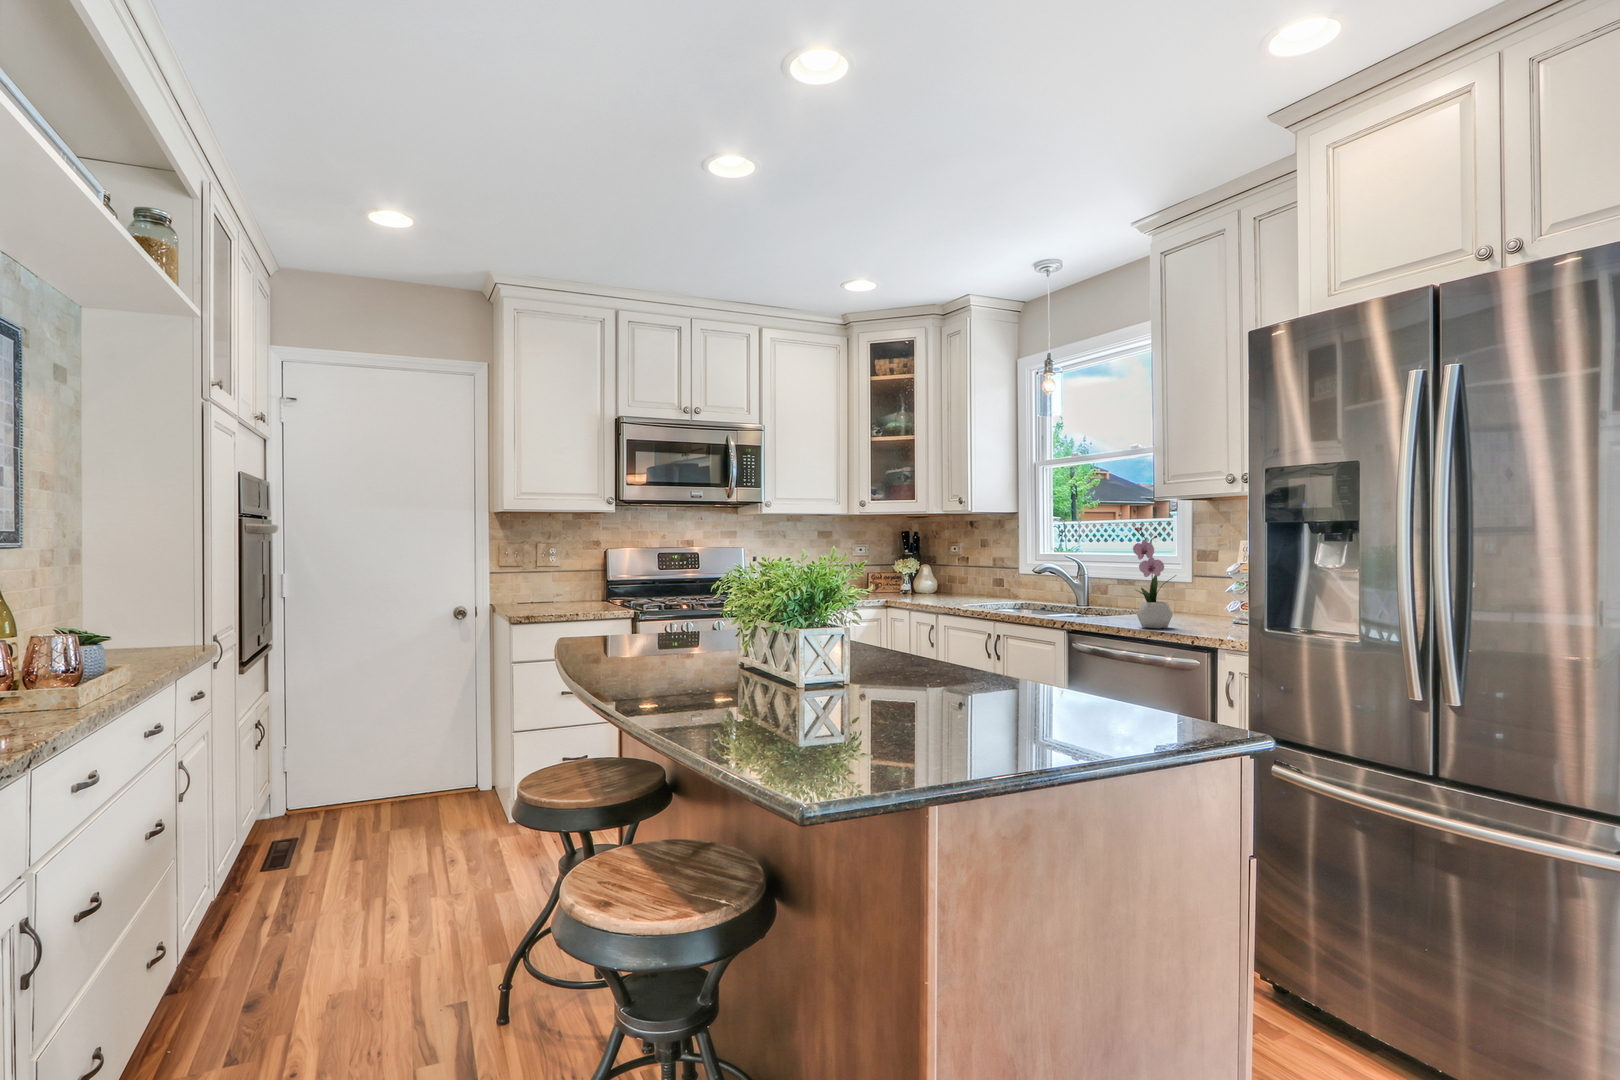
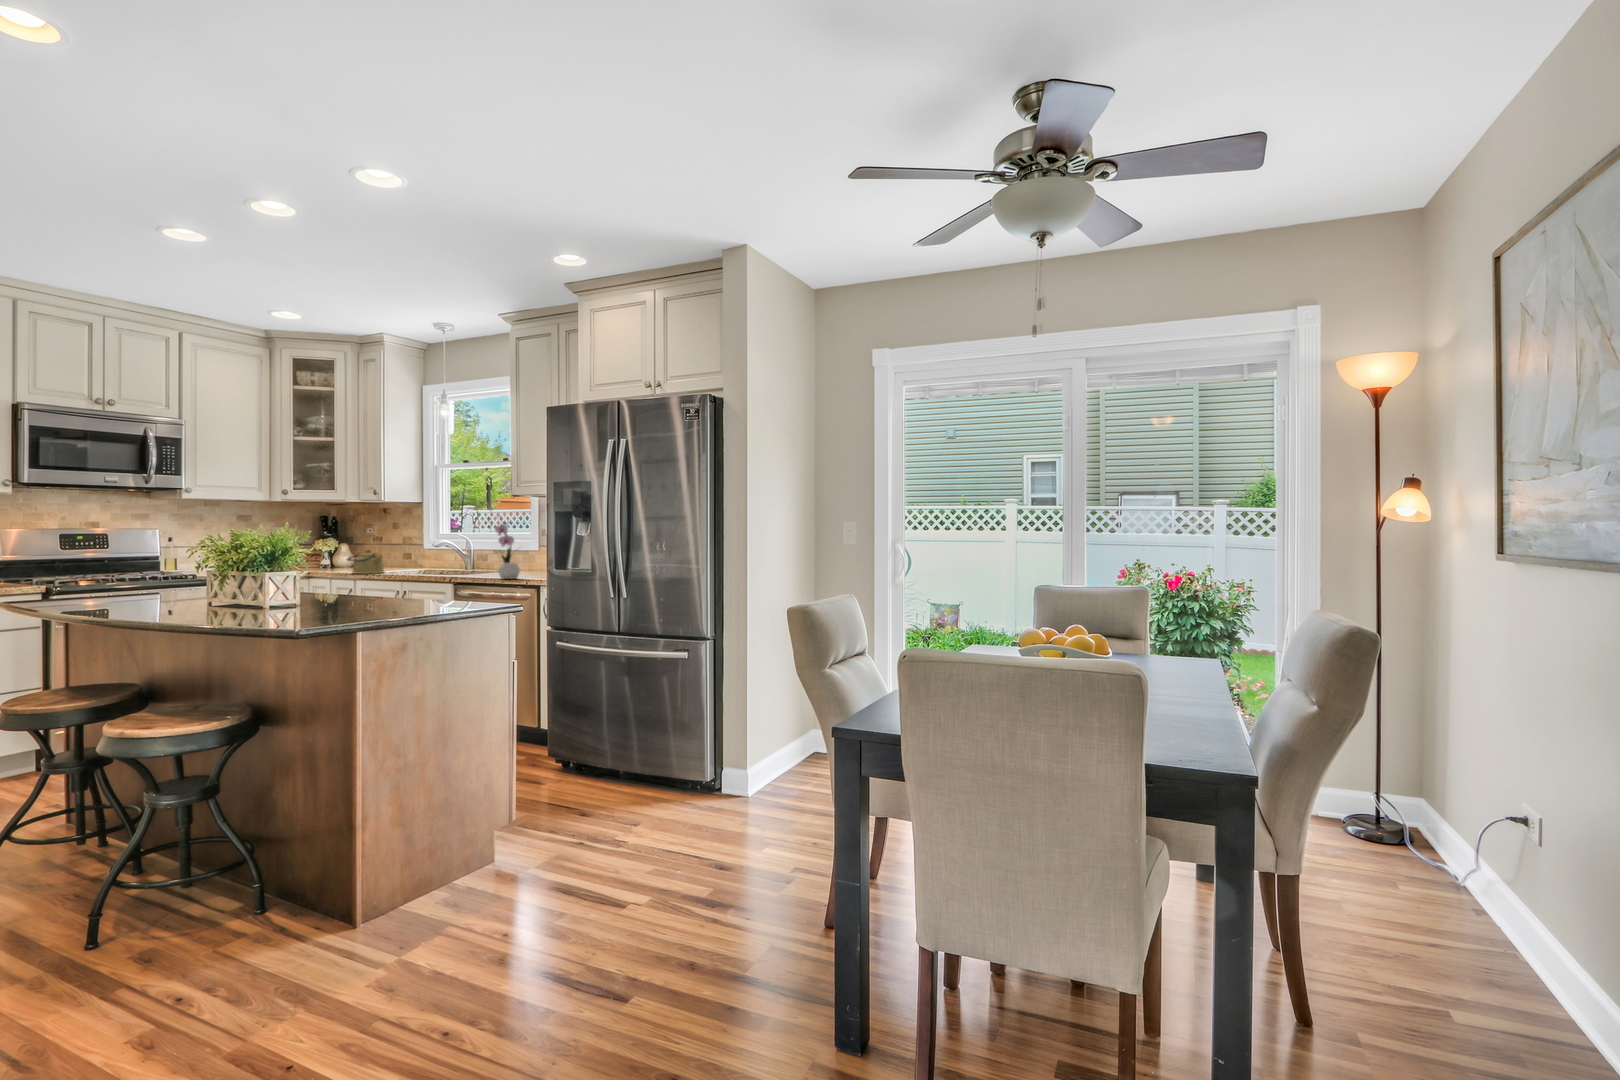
kettle: none [928,575,972,607] -> present [347,550,384,574]

